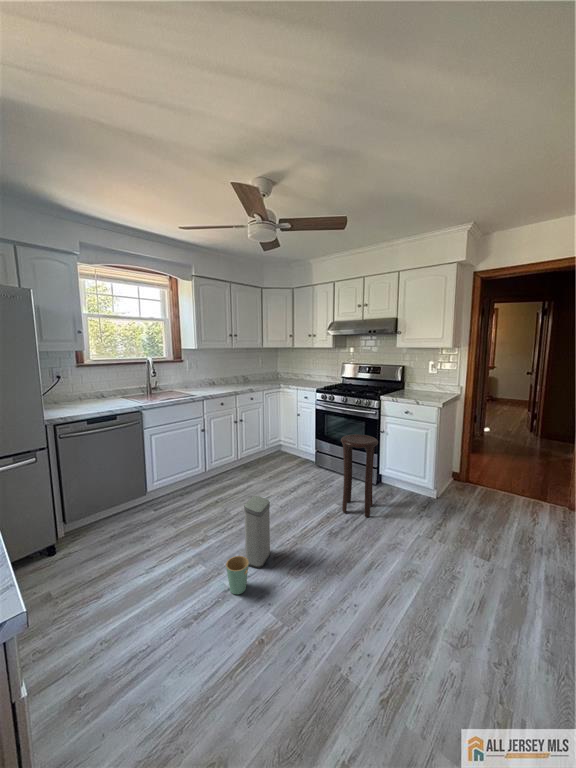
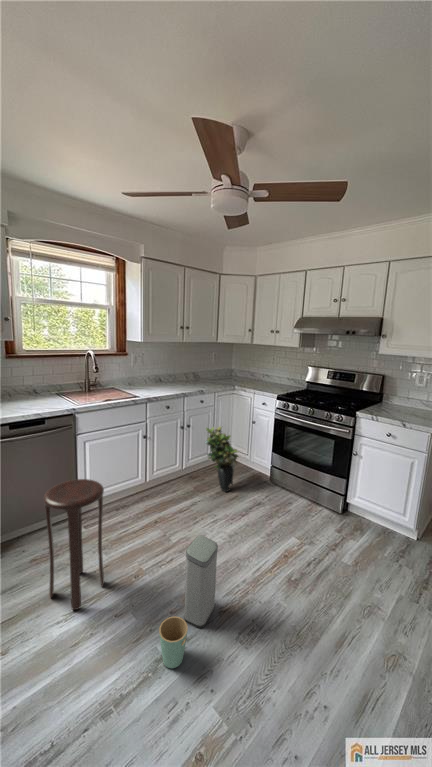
potted plant: none [256,419,287,476] -> present [205,426,238,492]
stool: present [341,434,378,517] -> present [43,479,104,610]

